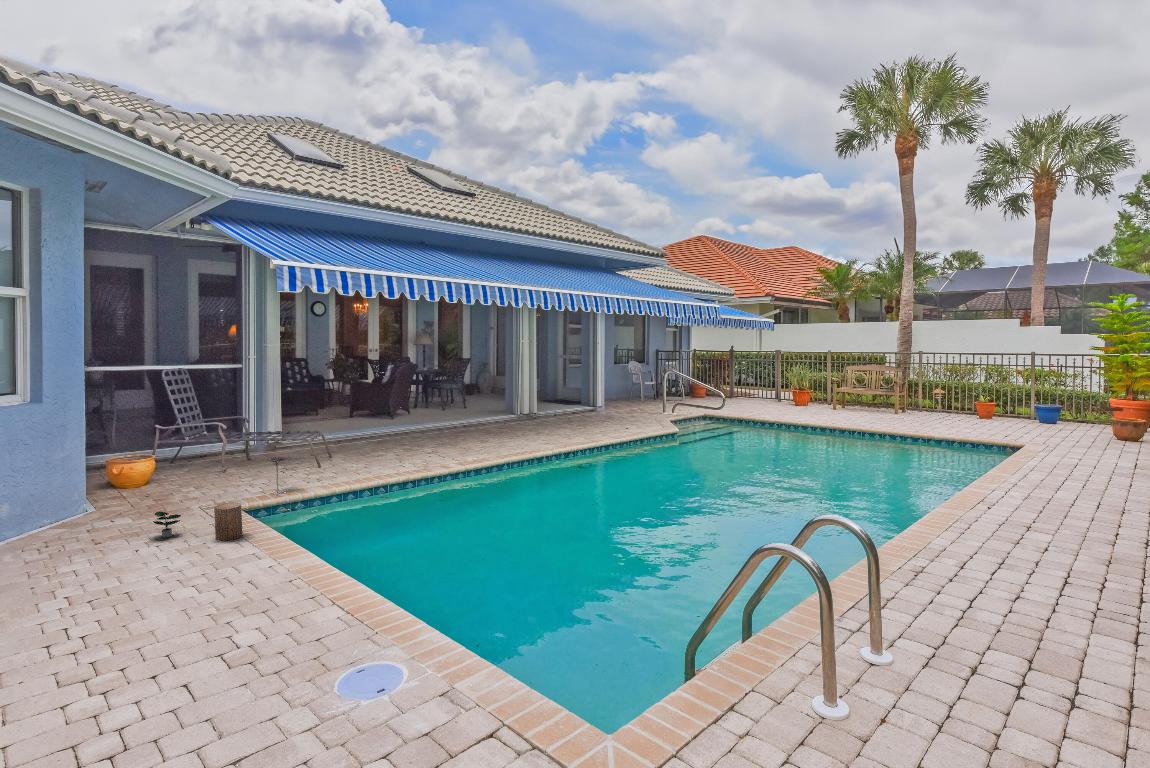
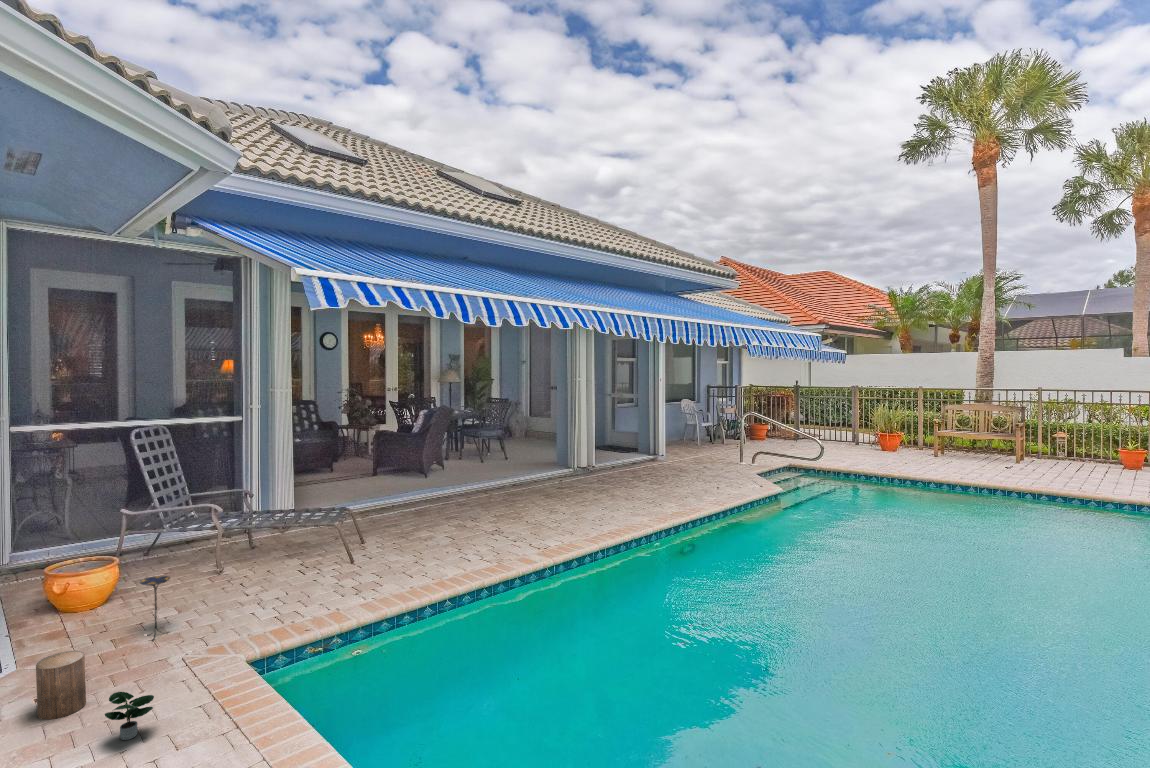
side table: present [268,457,285,491] -> present [140,576,170,634]
stool: present [214,503,243,541] -> present [36,651,86,719]

